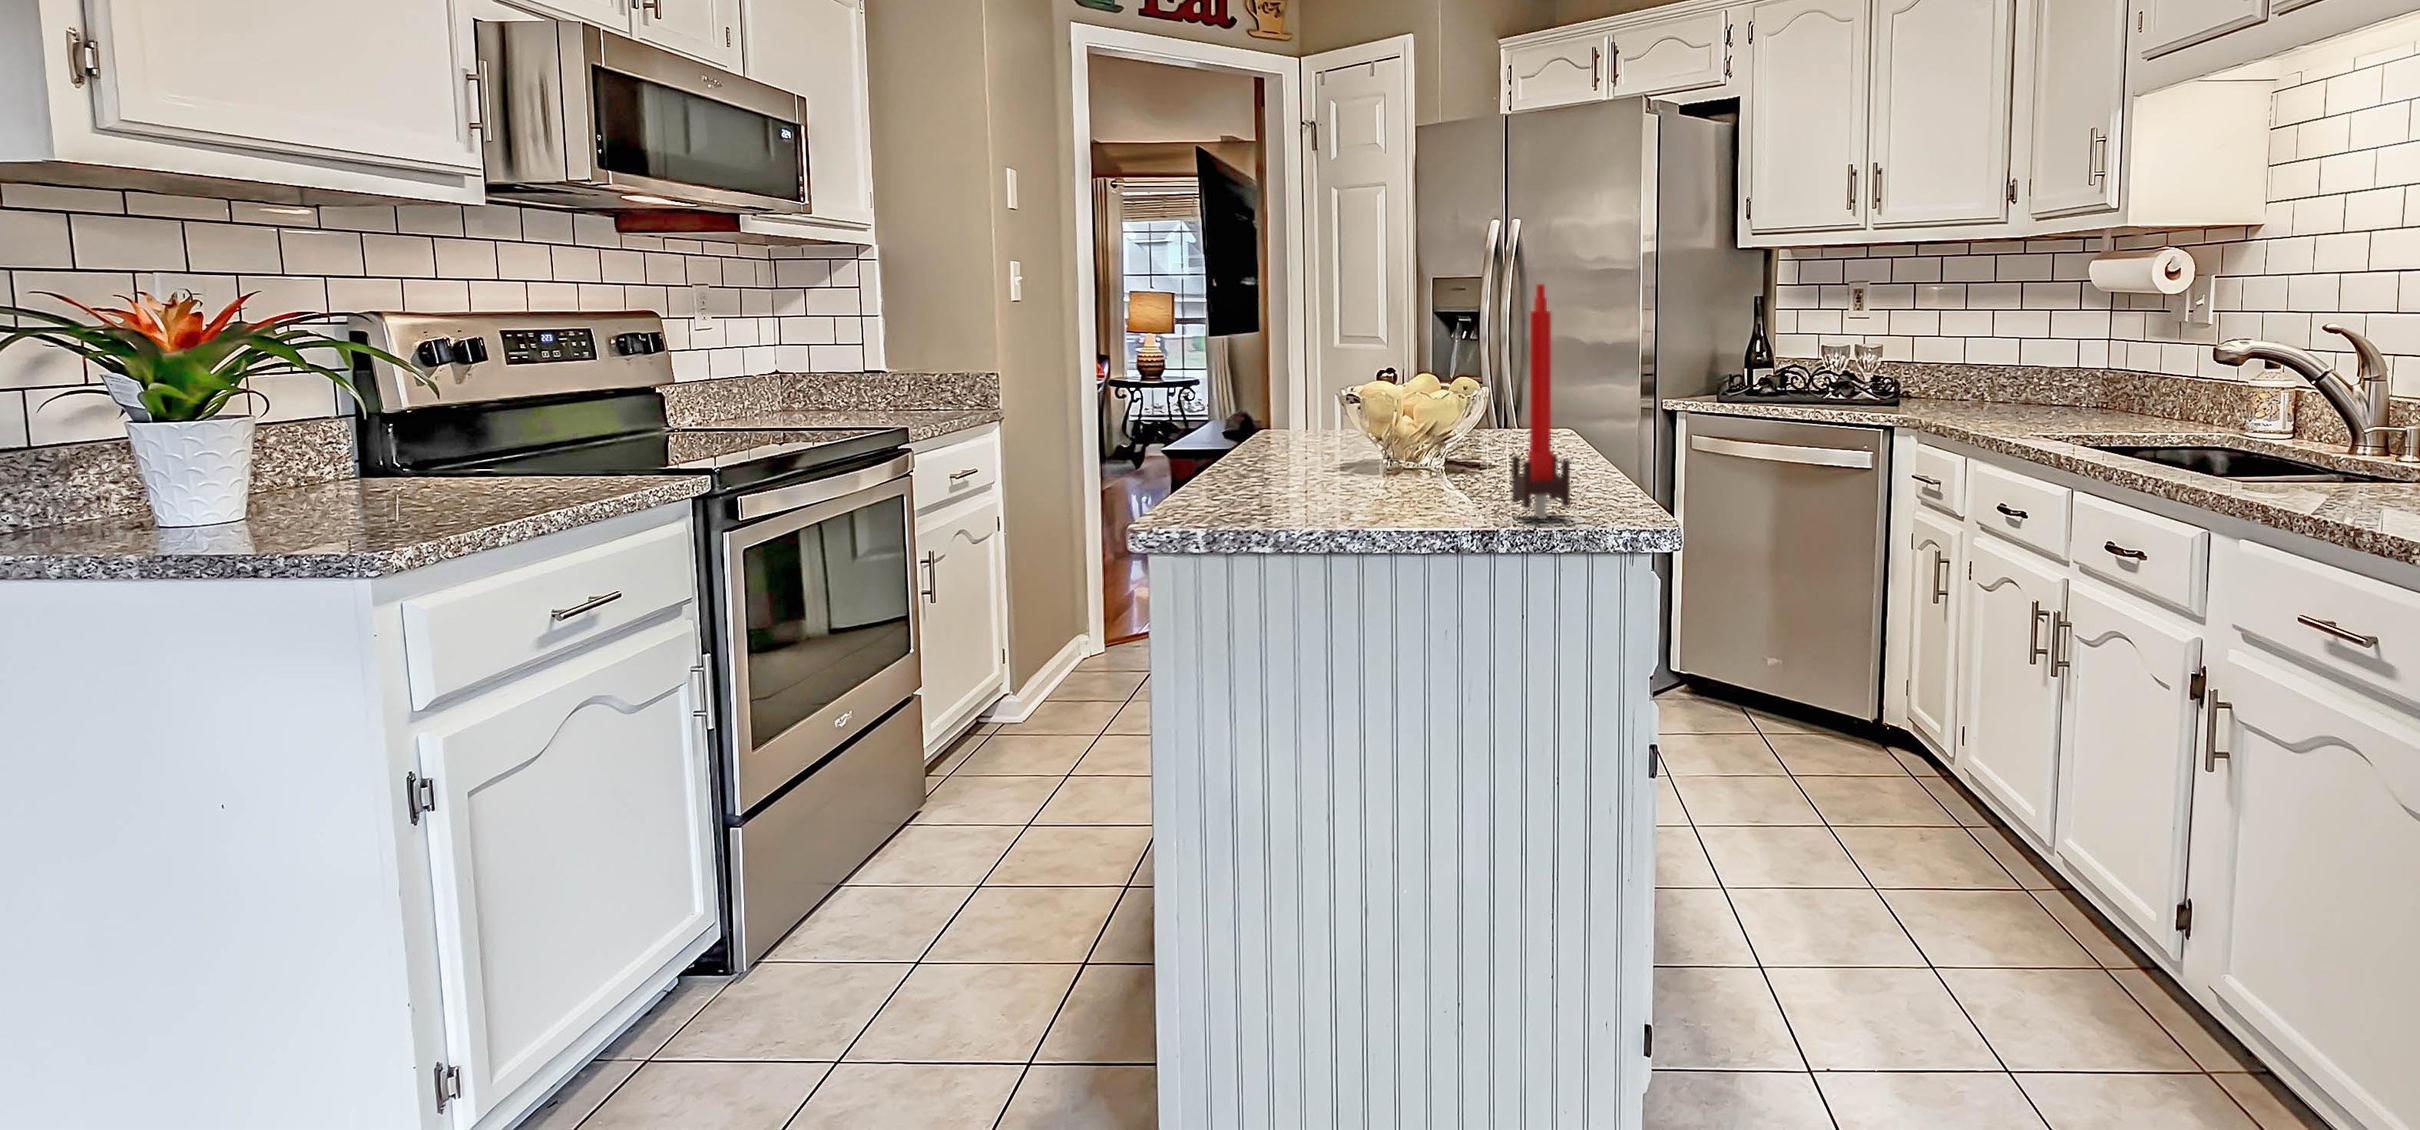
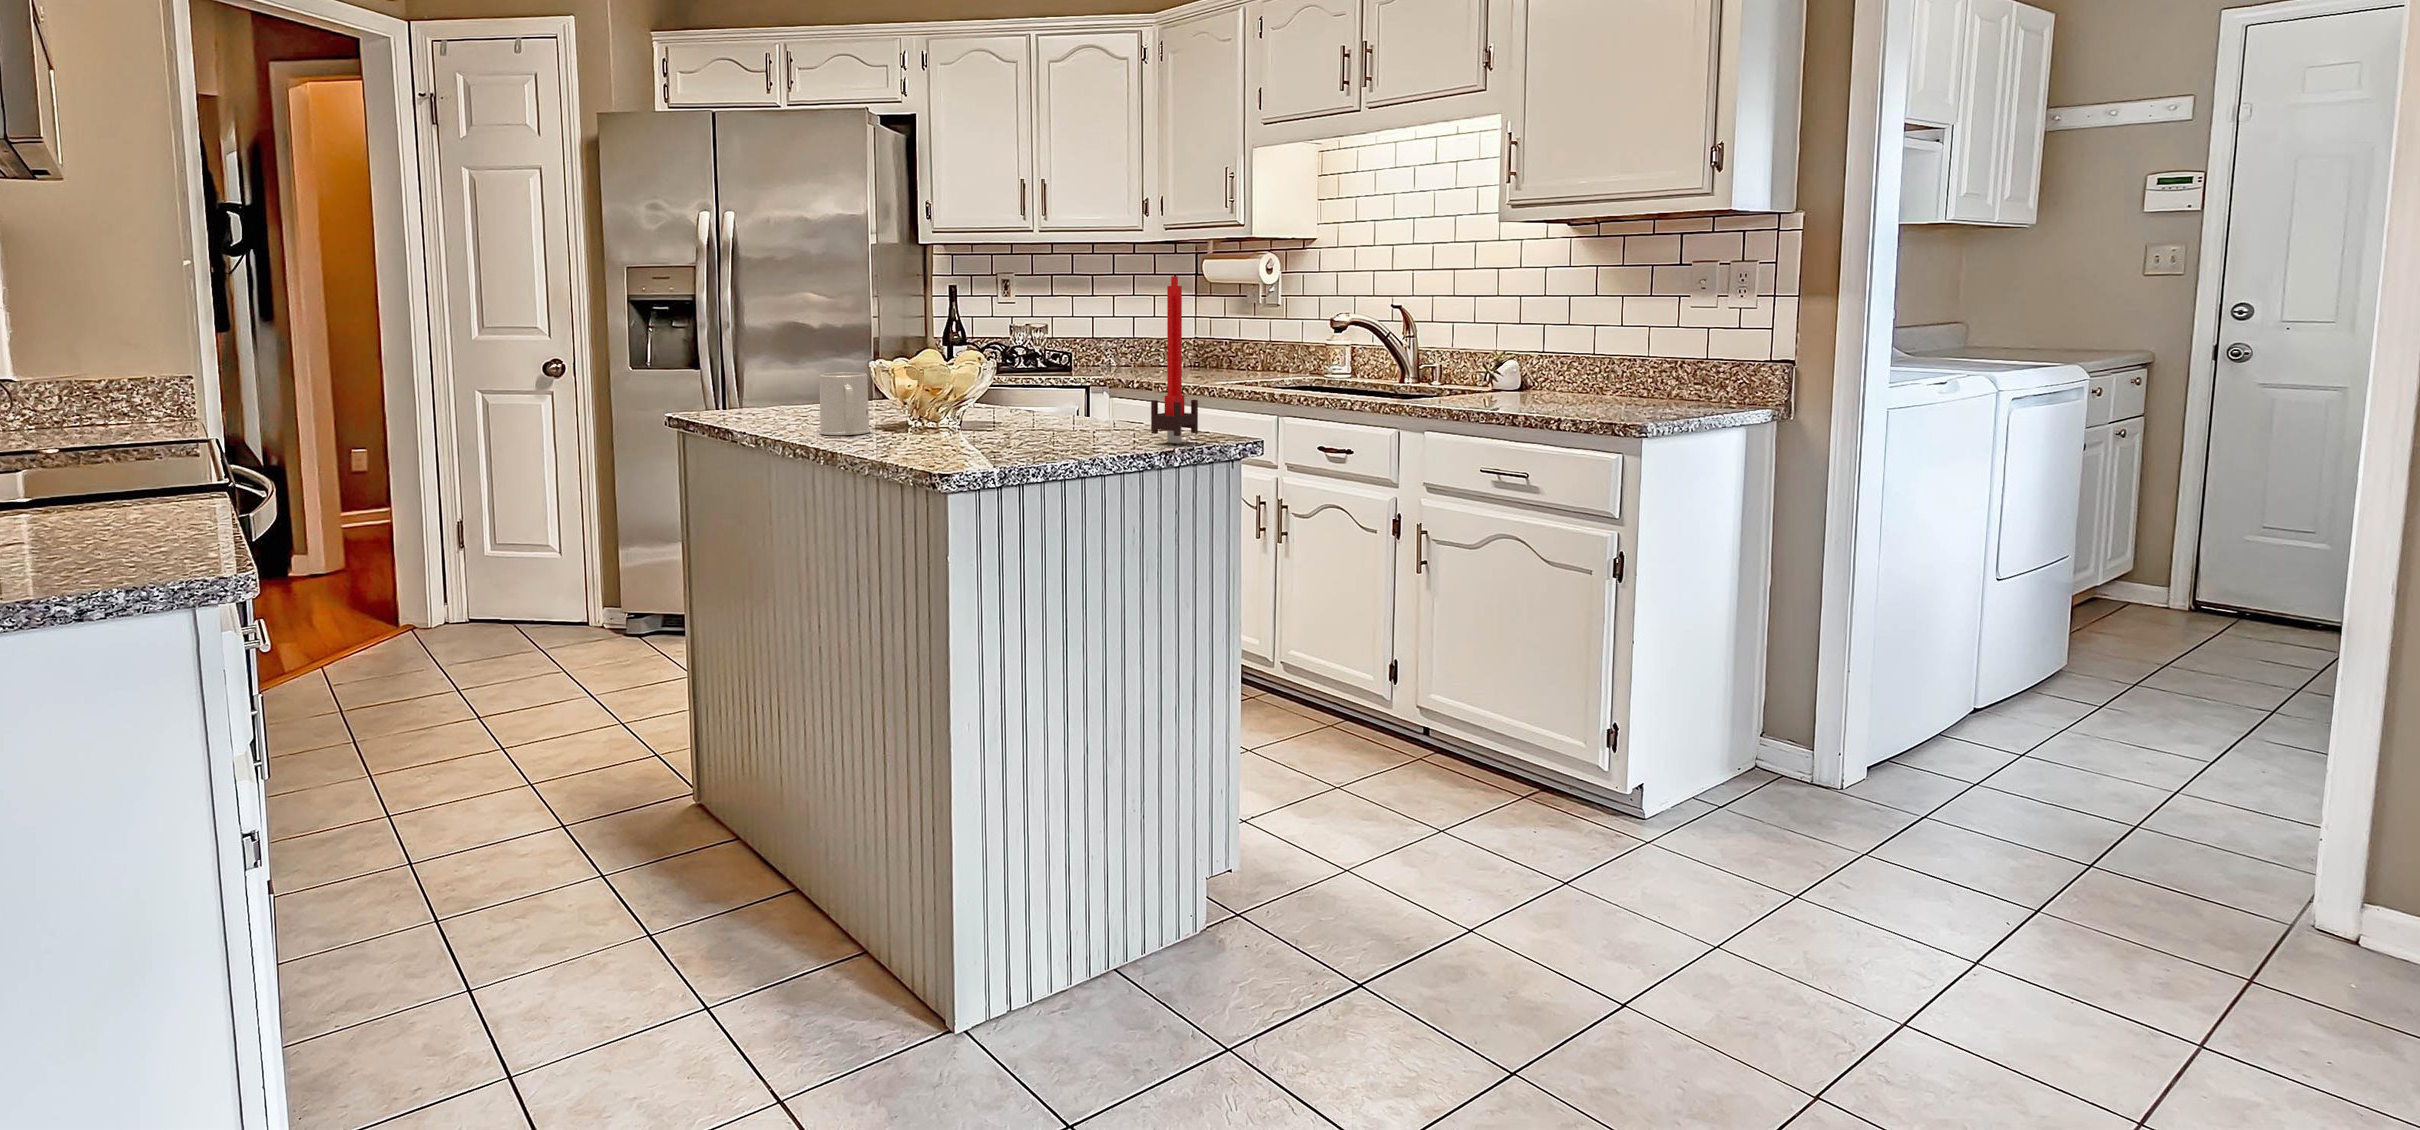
mug: none [1264,393,1320,465] -> present [819,372,870,435]

